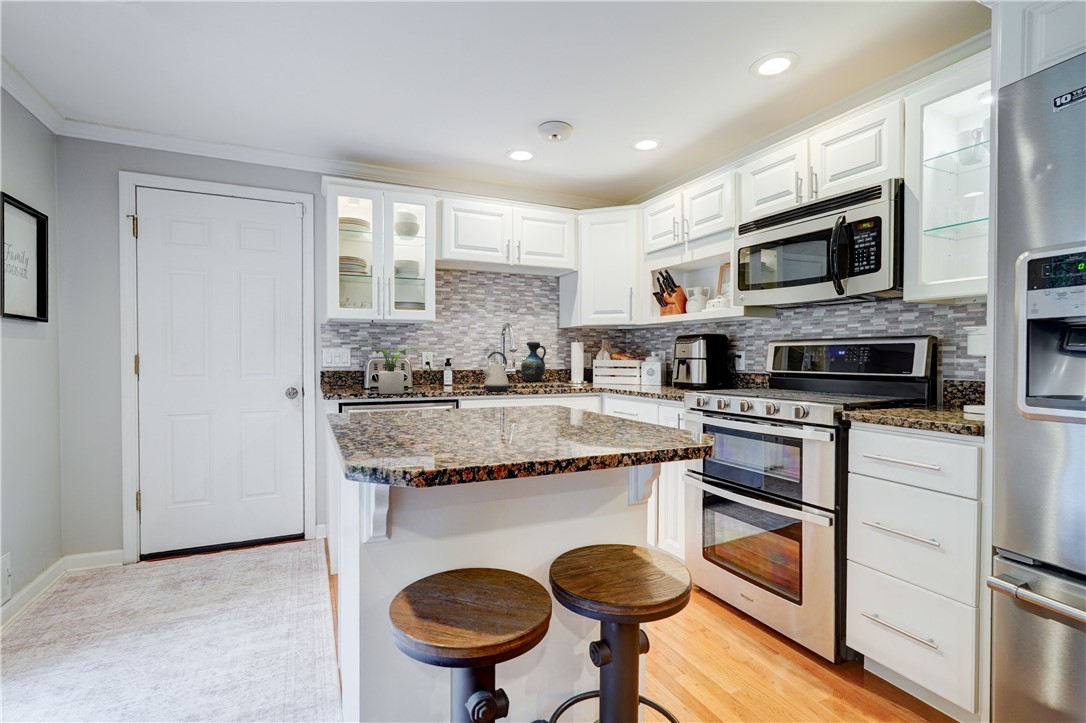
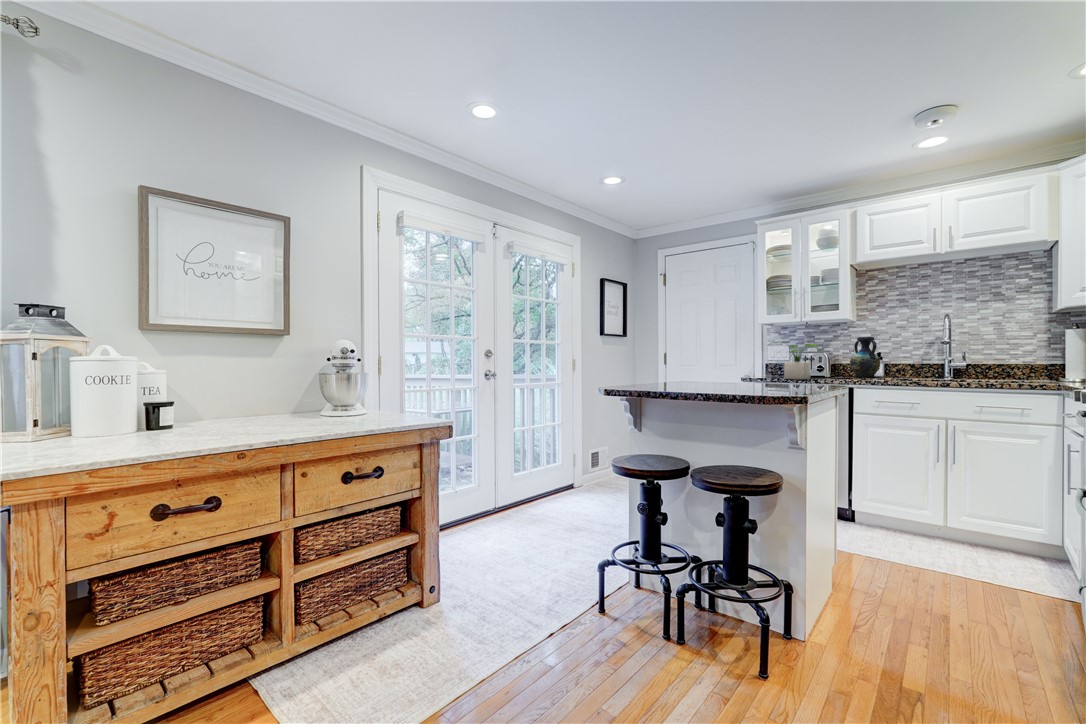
vase: present [521,342,546,381] -> present [850,337,880,377]
kettle: present [483,351,509,391] -> none [884,344,920,382]

